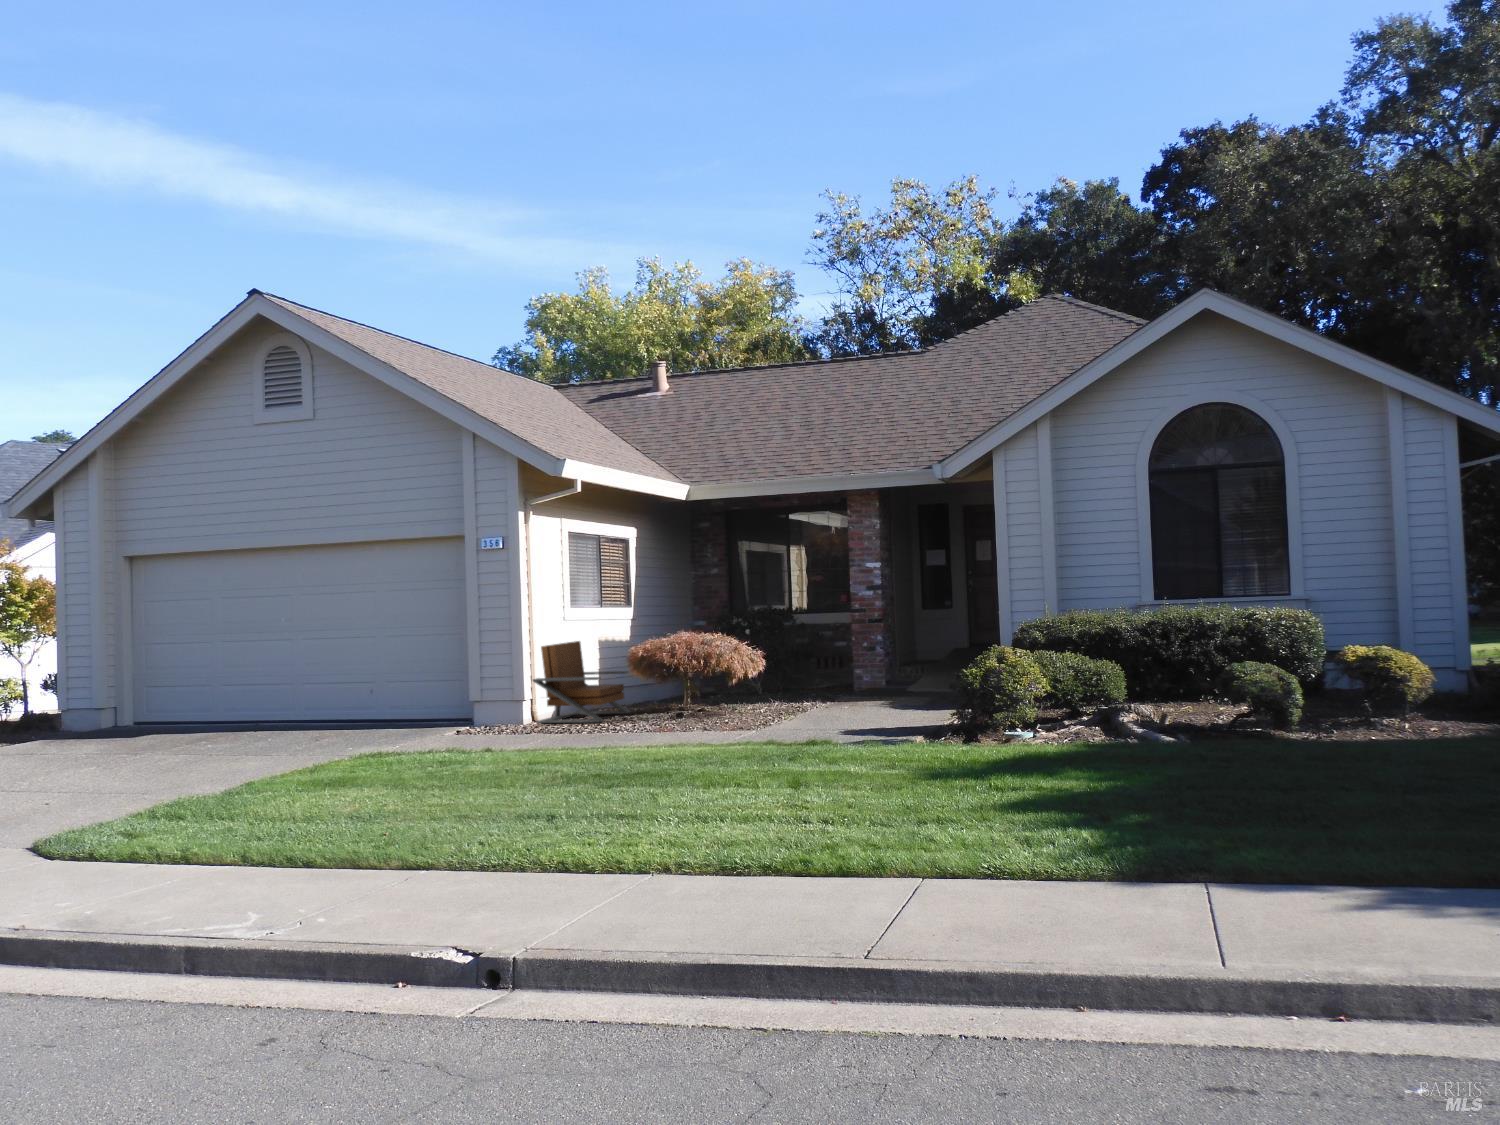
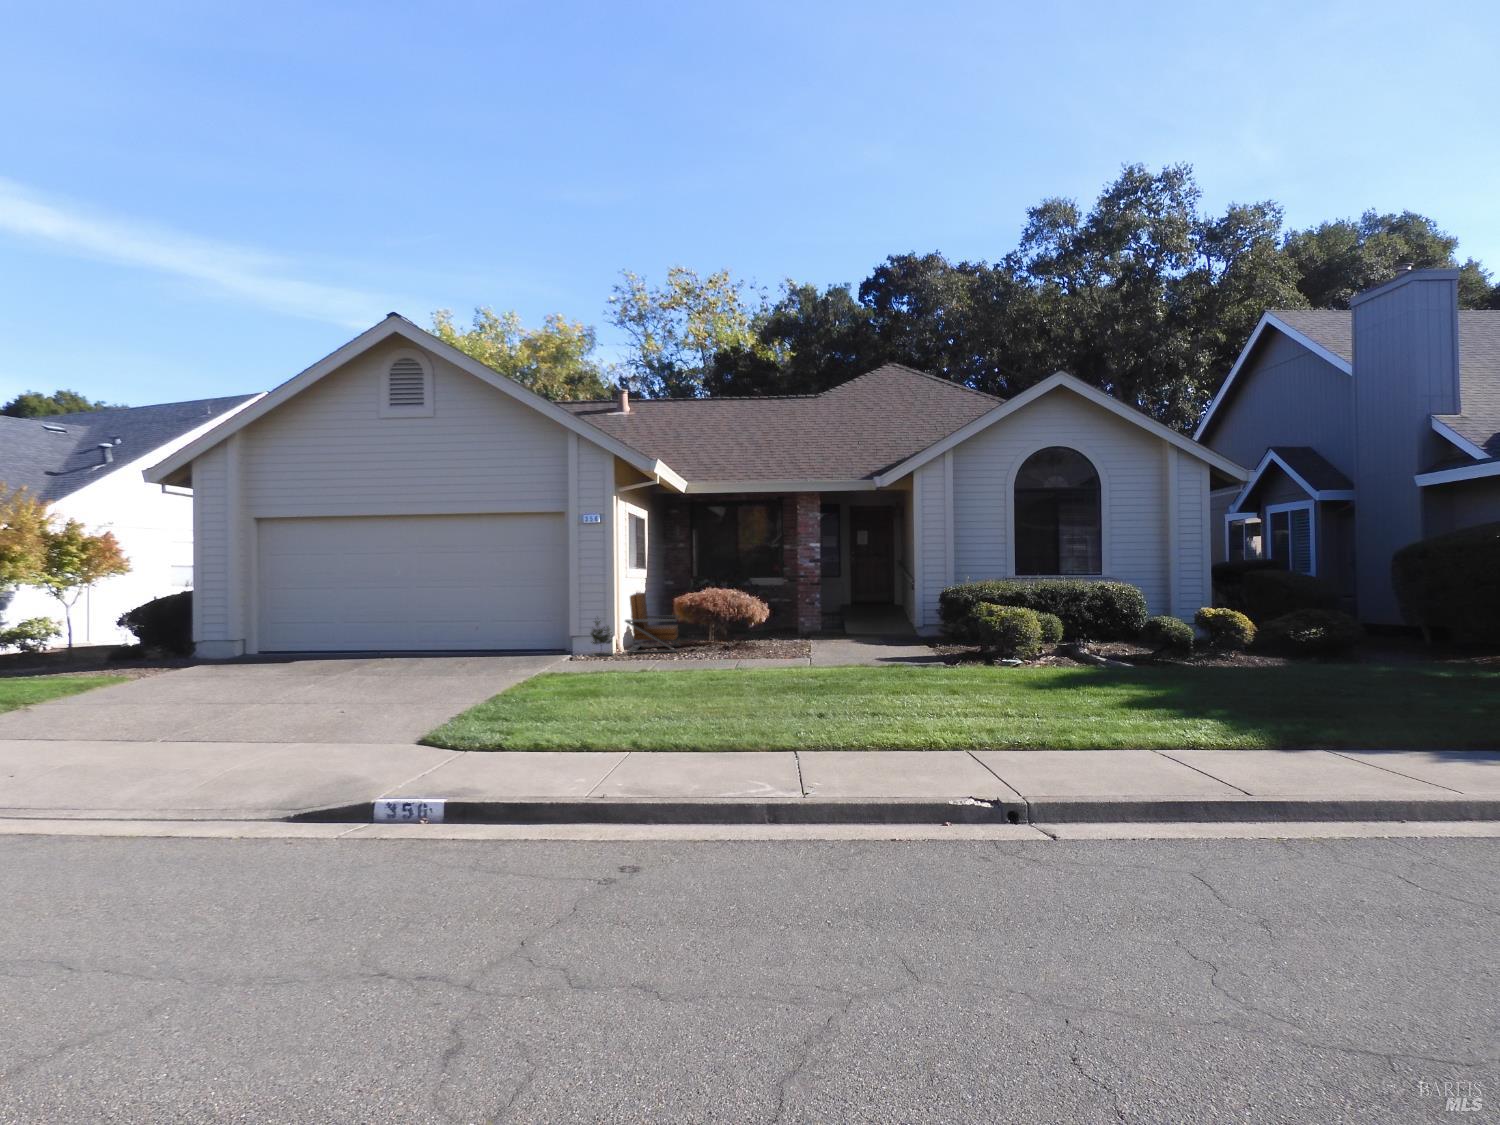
potted tree: none [481,673,517,728] -> present [590,617,612,656]

